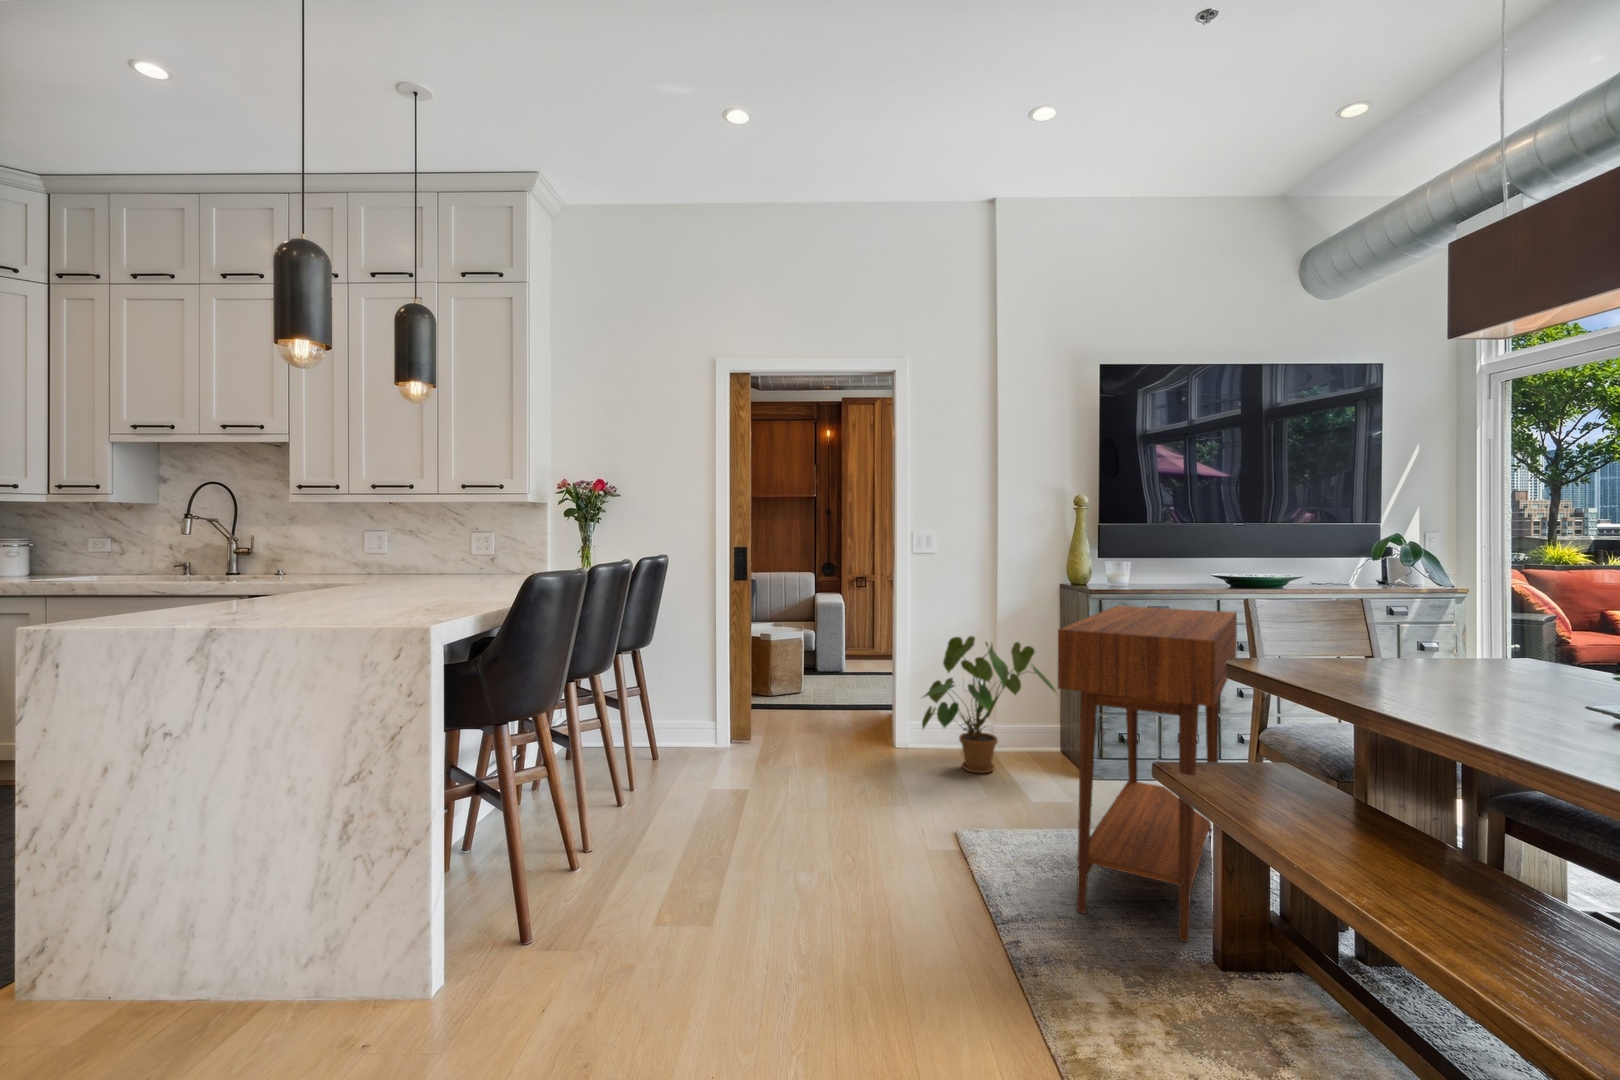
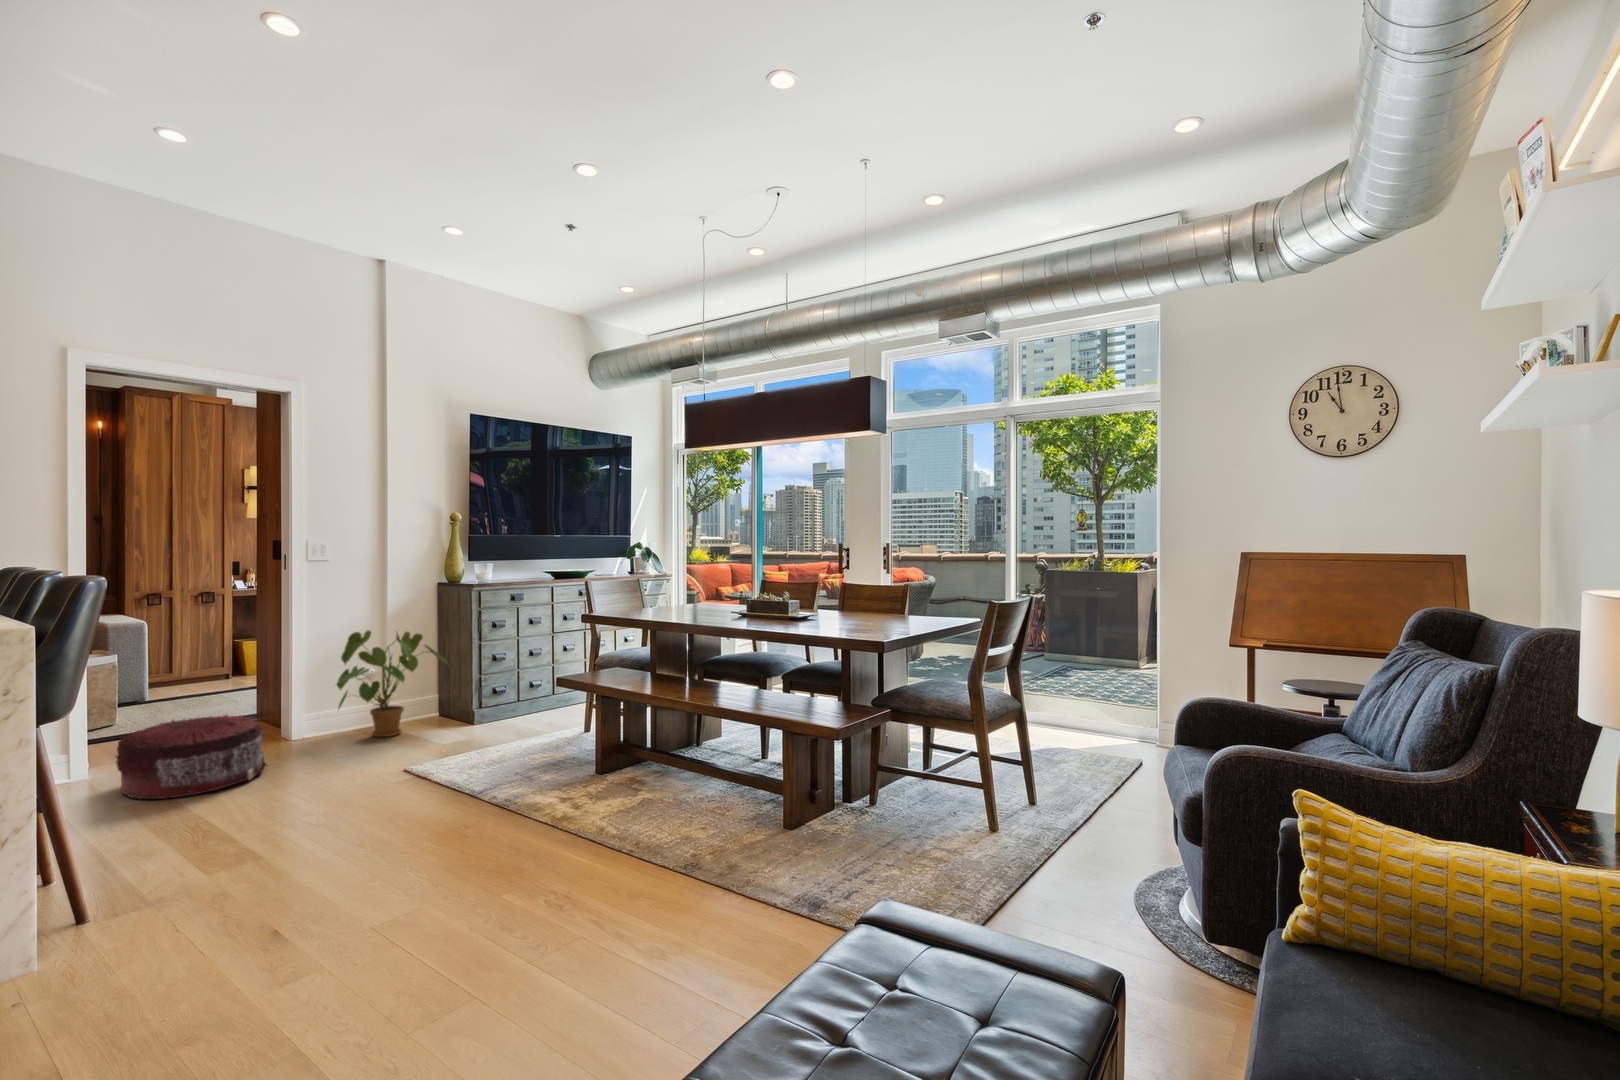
console table: present [1058,606,1237,942] -> none [503,592,593,774]
pouf: none [705,709,830,801] -> present [115,715,268,799]

